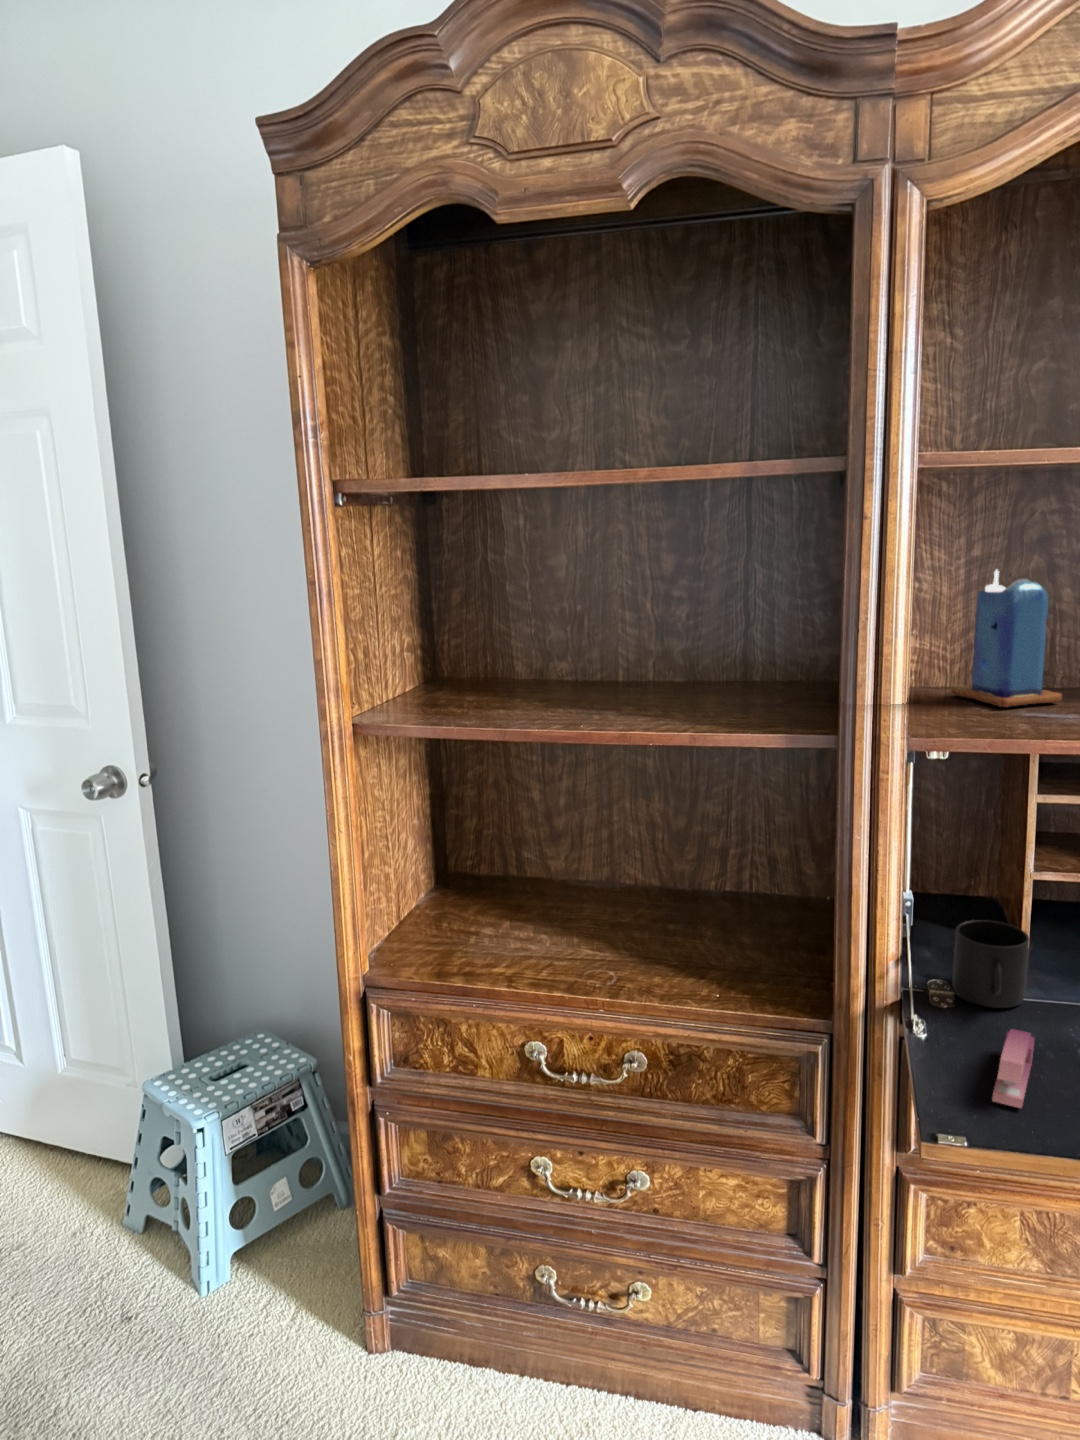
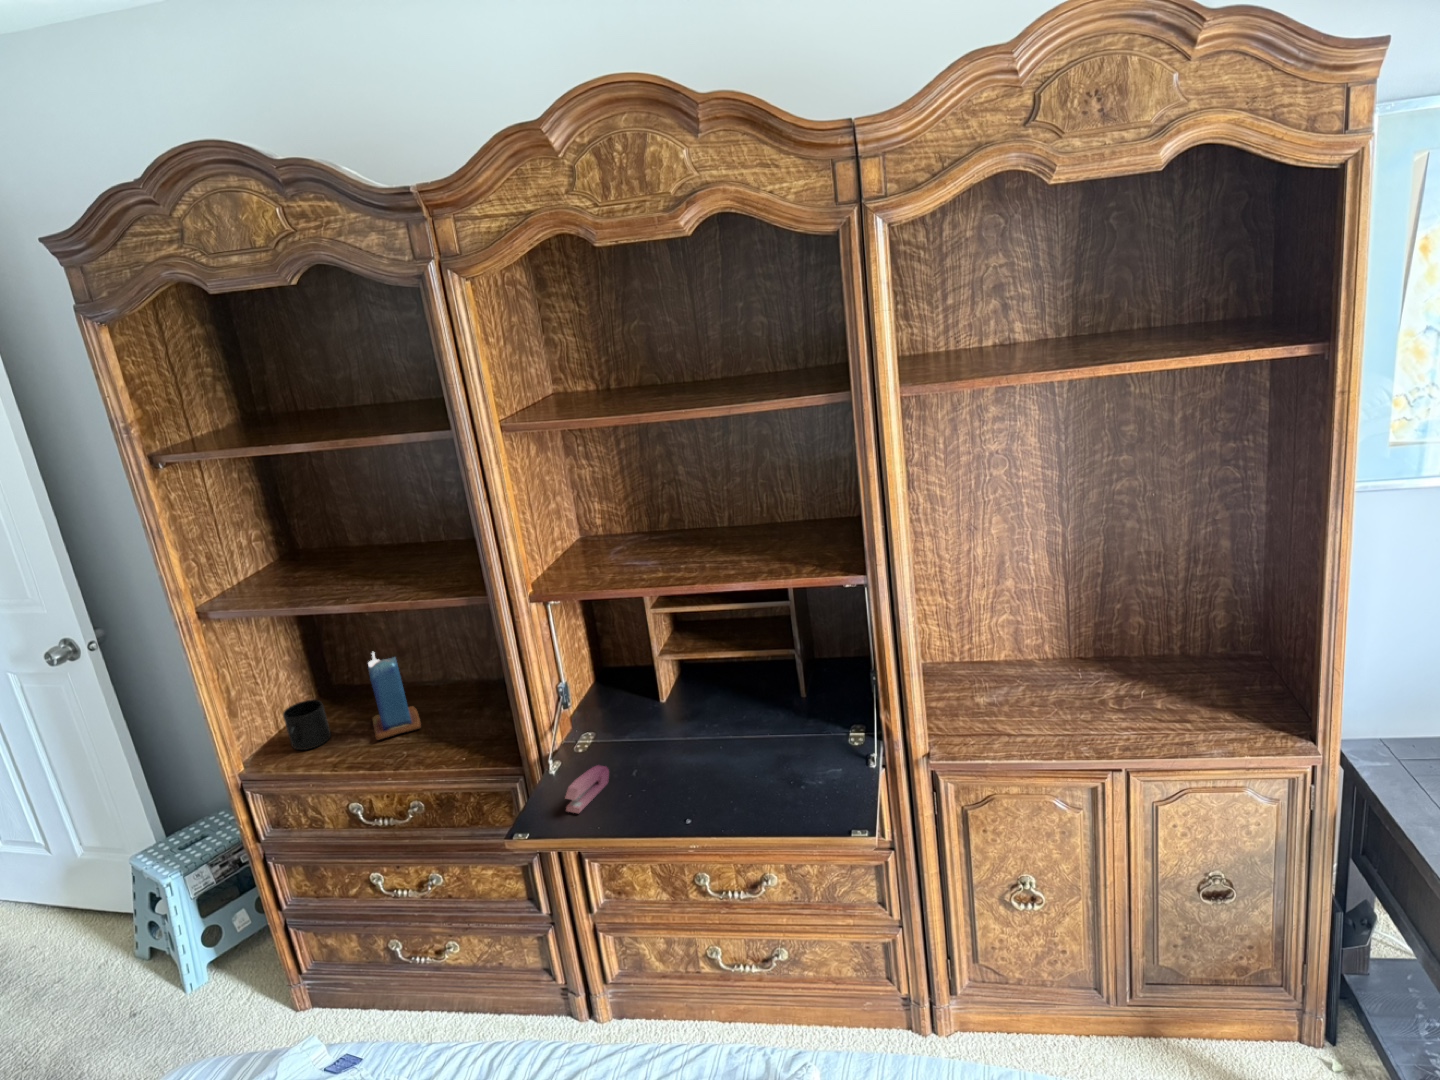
candle: present [952,569,1062,707] -> present [368,652,421,740]
mug: present [952,920,1029,1008] -> present [283,700,331,750]

